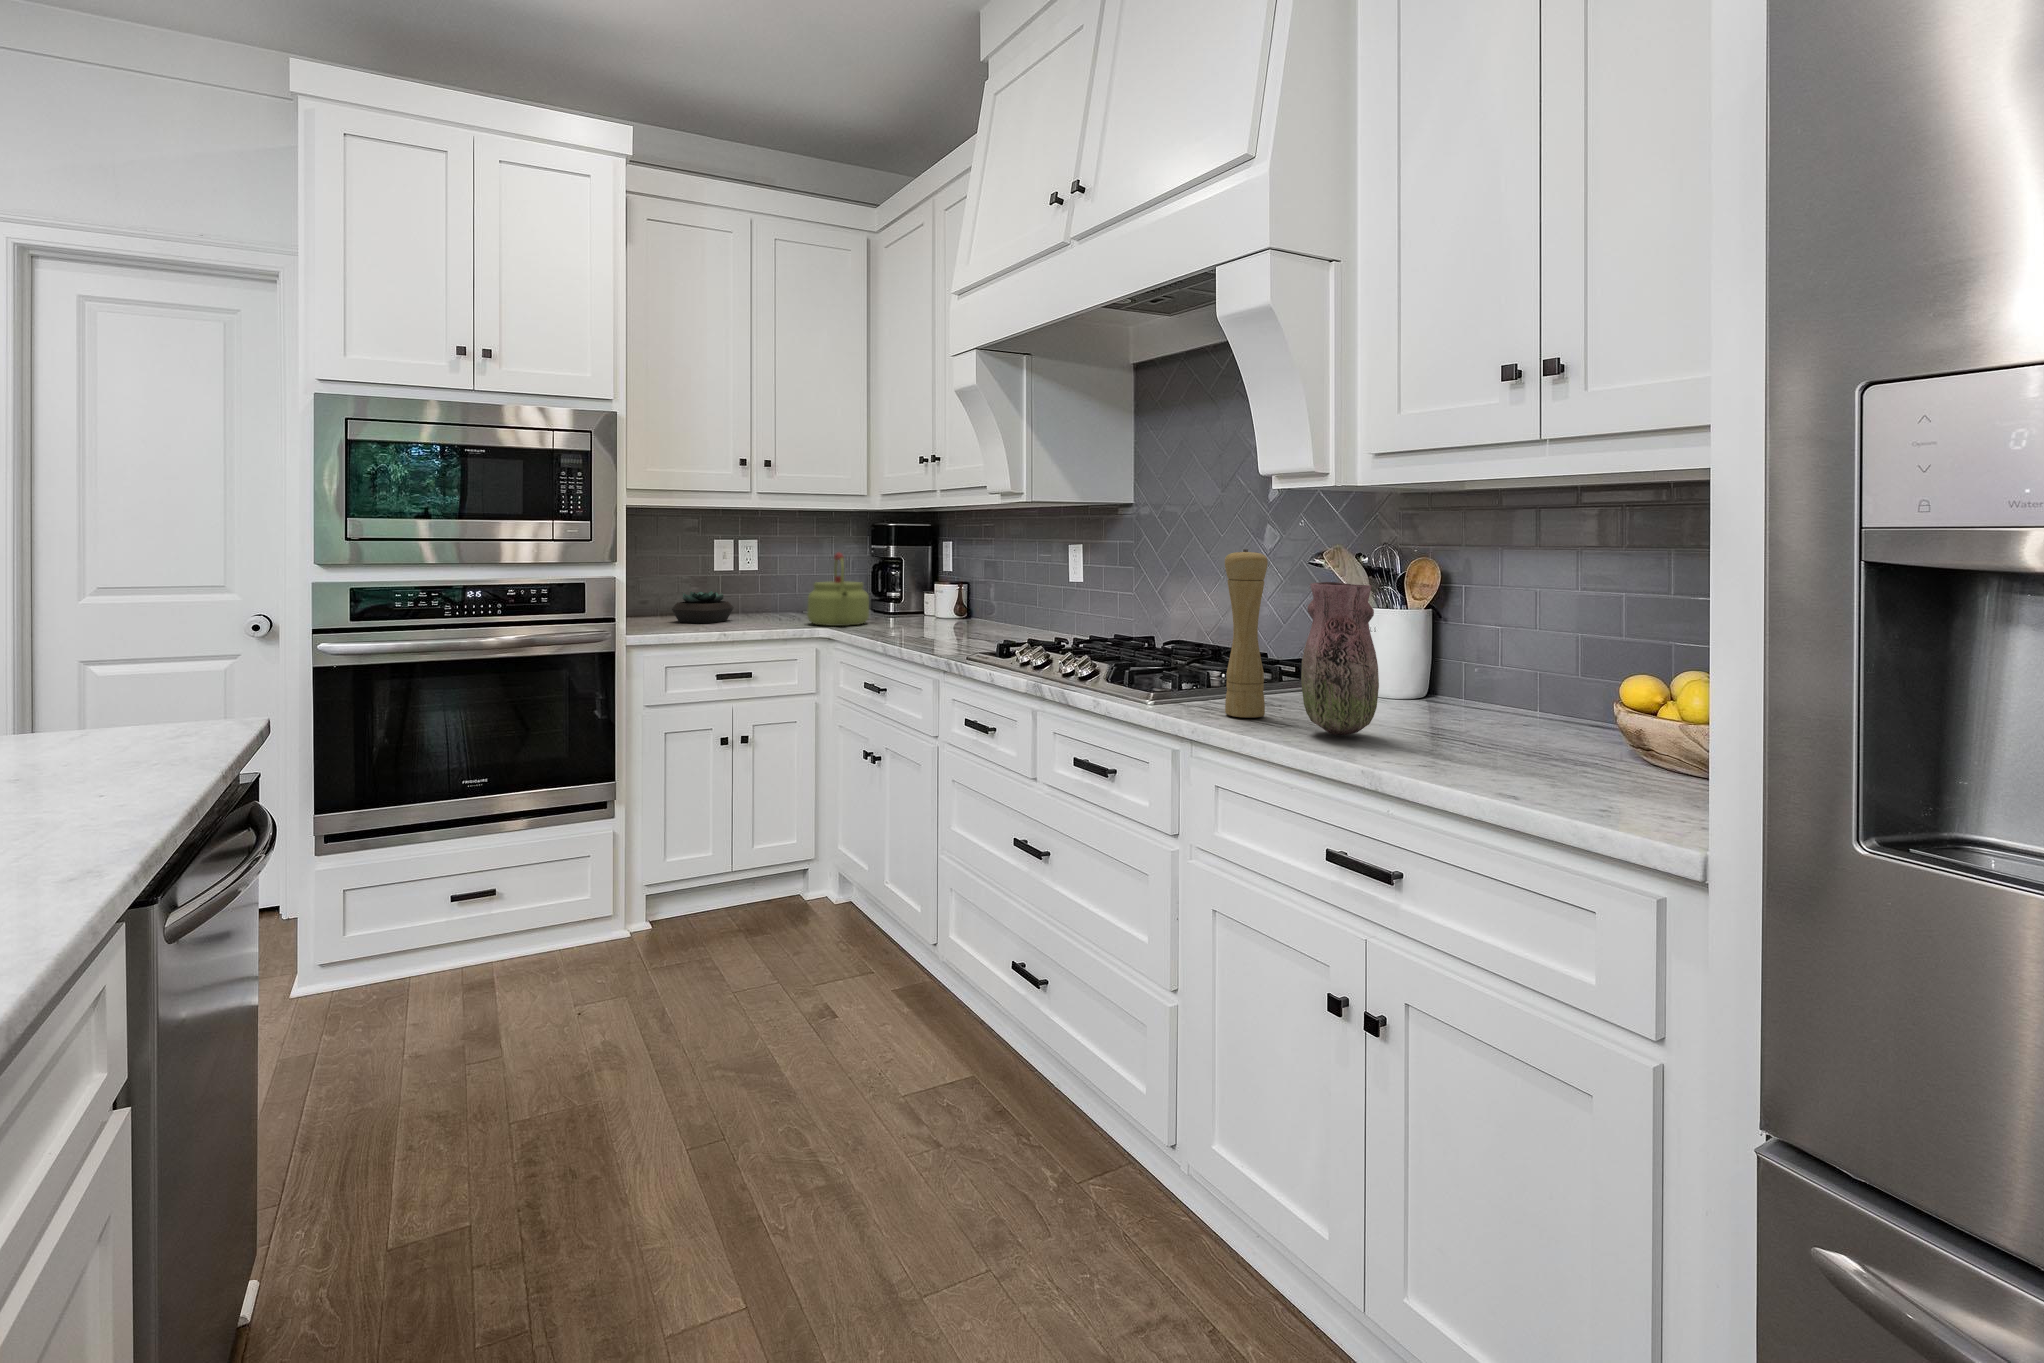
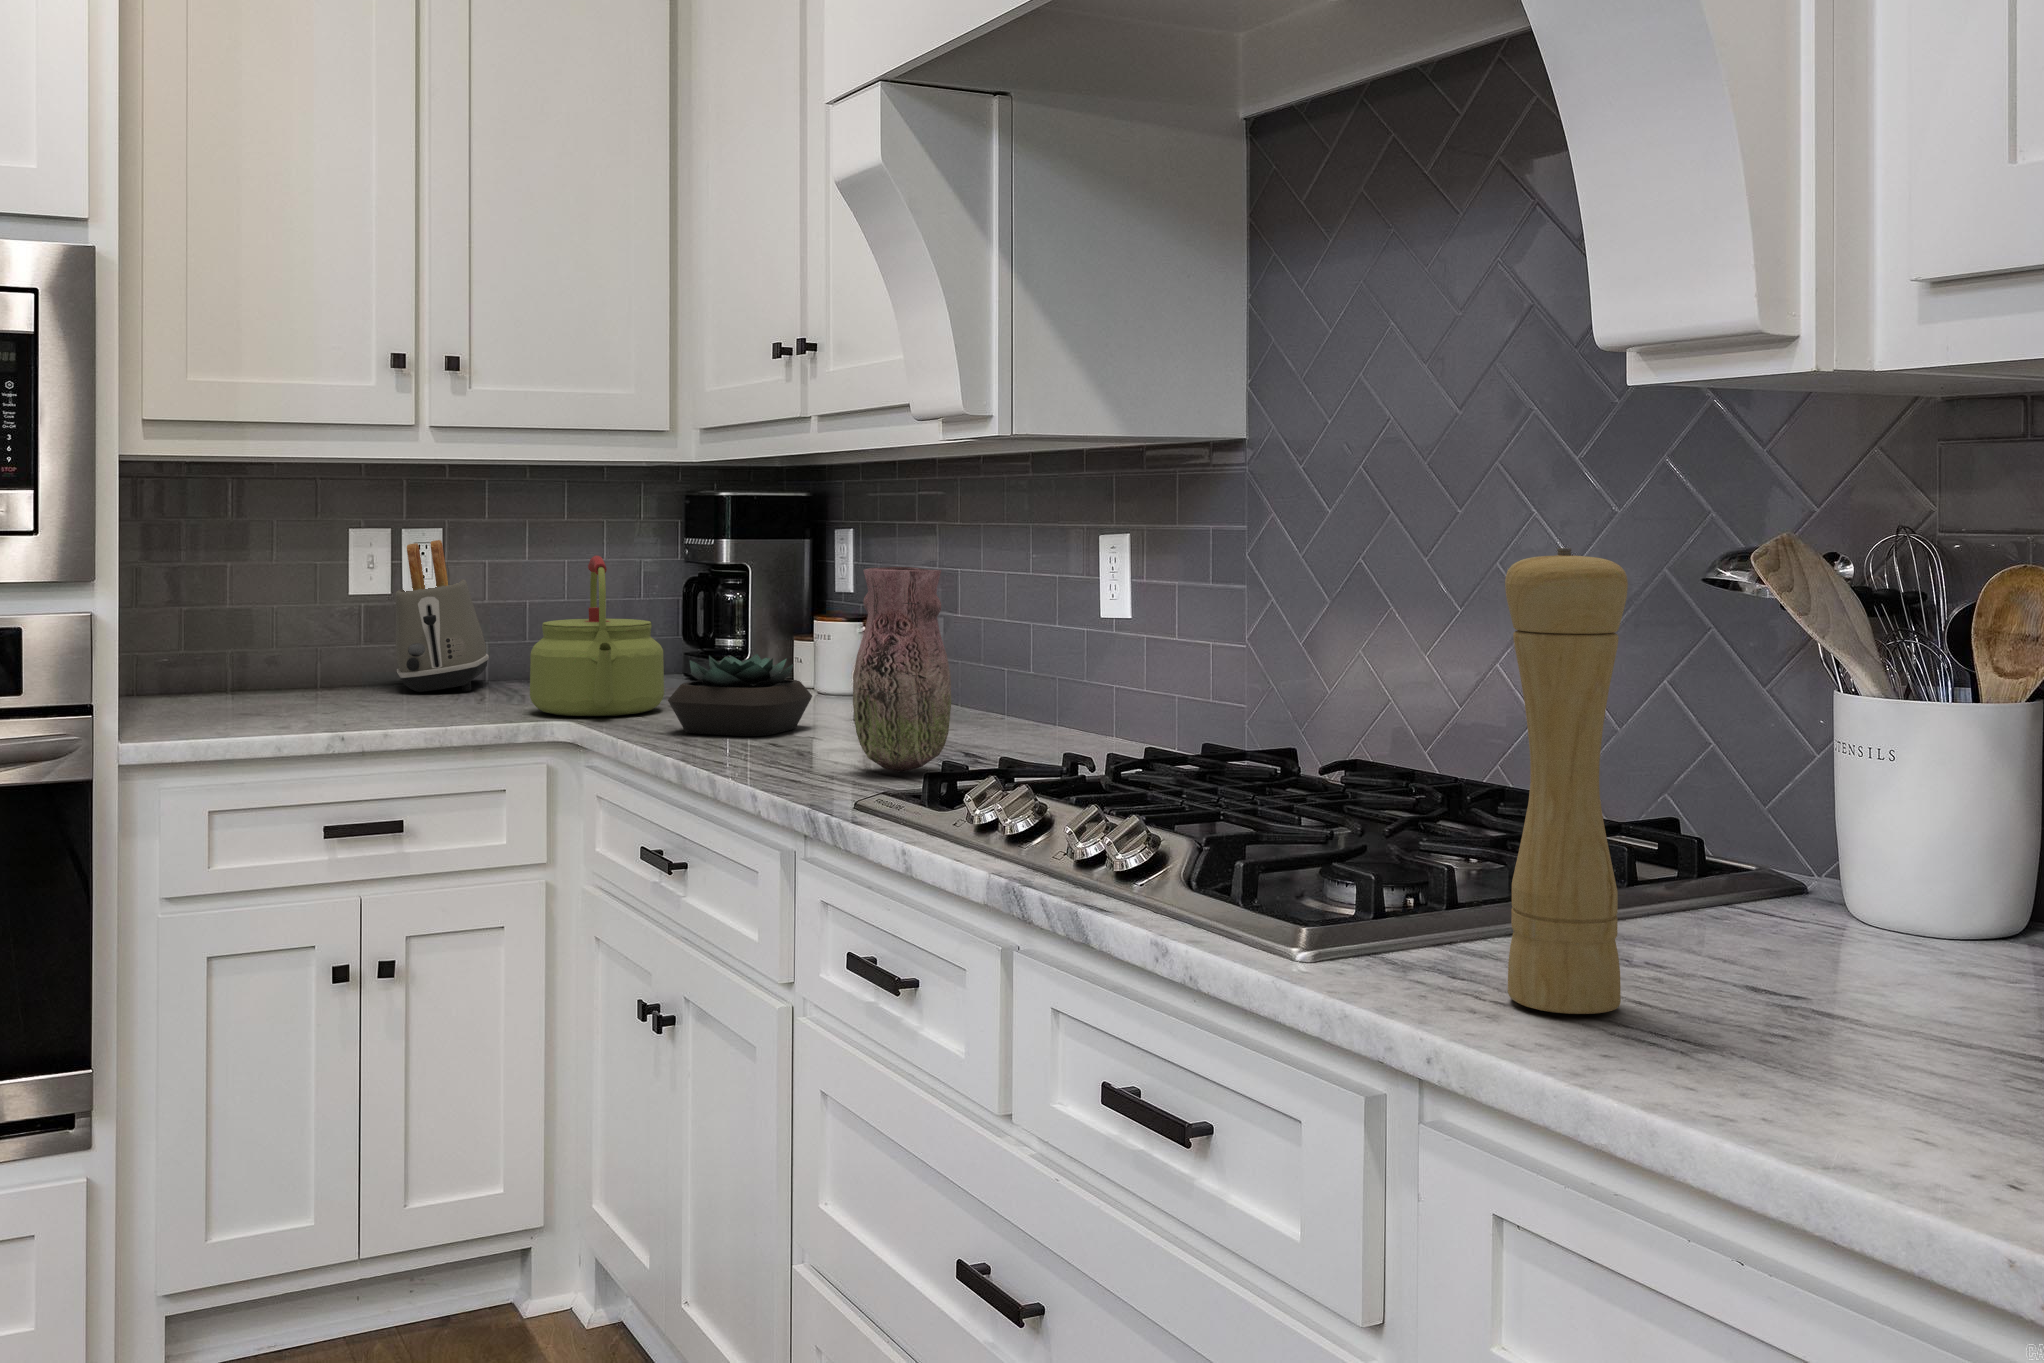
toaster: none [737,545,781,616] -> present [396,540,489,692]
vase: present [1301,582,1379,736] -> present [853,567,951,772]
succulent plant: present [672,591,734,623] -> present [668,654,812,736]

